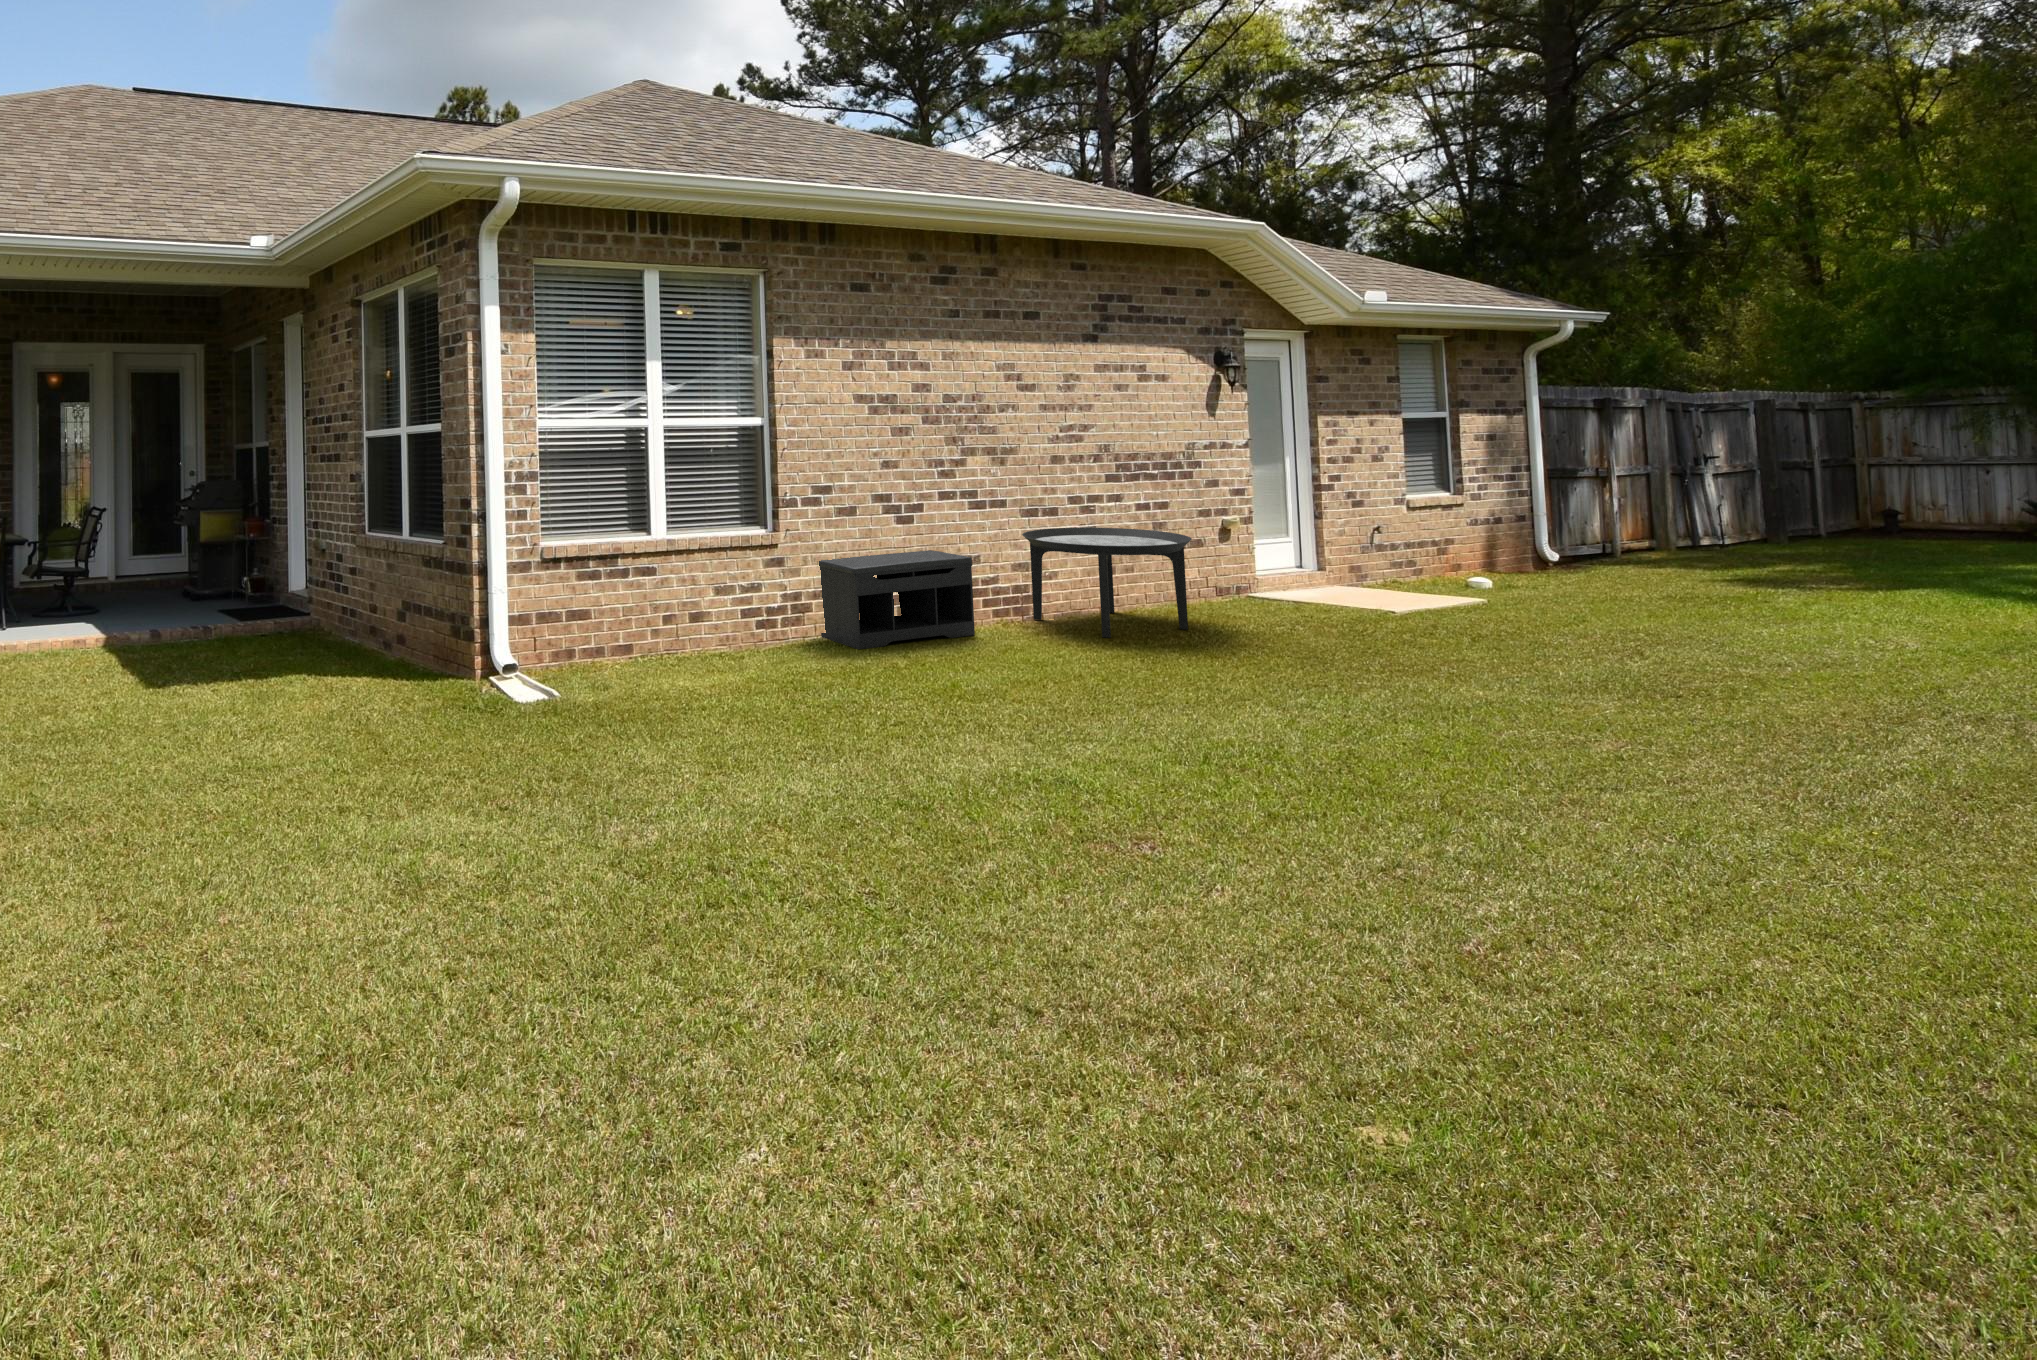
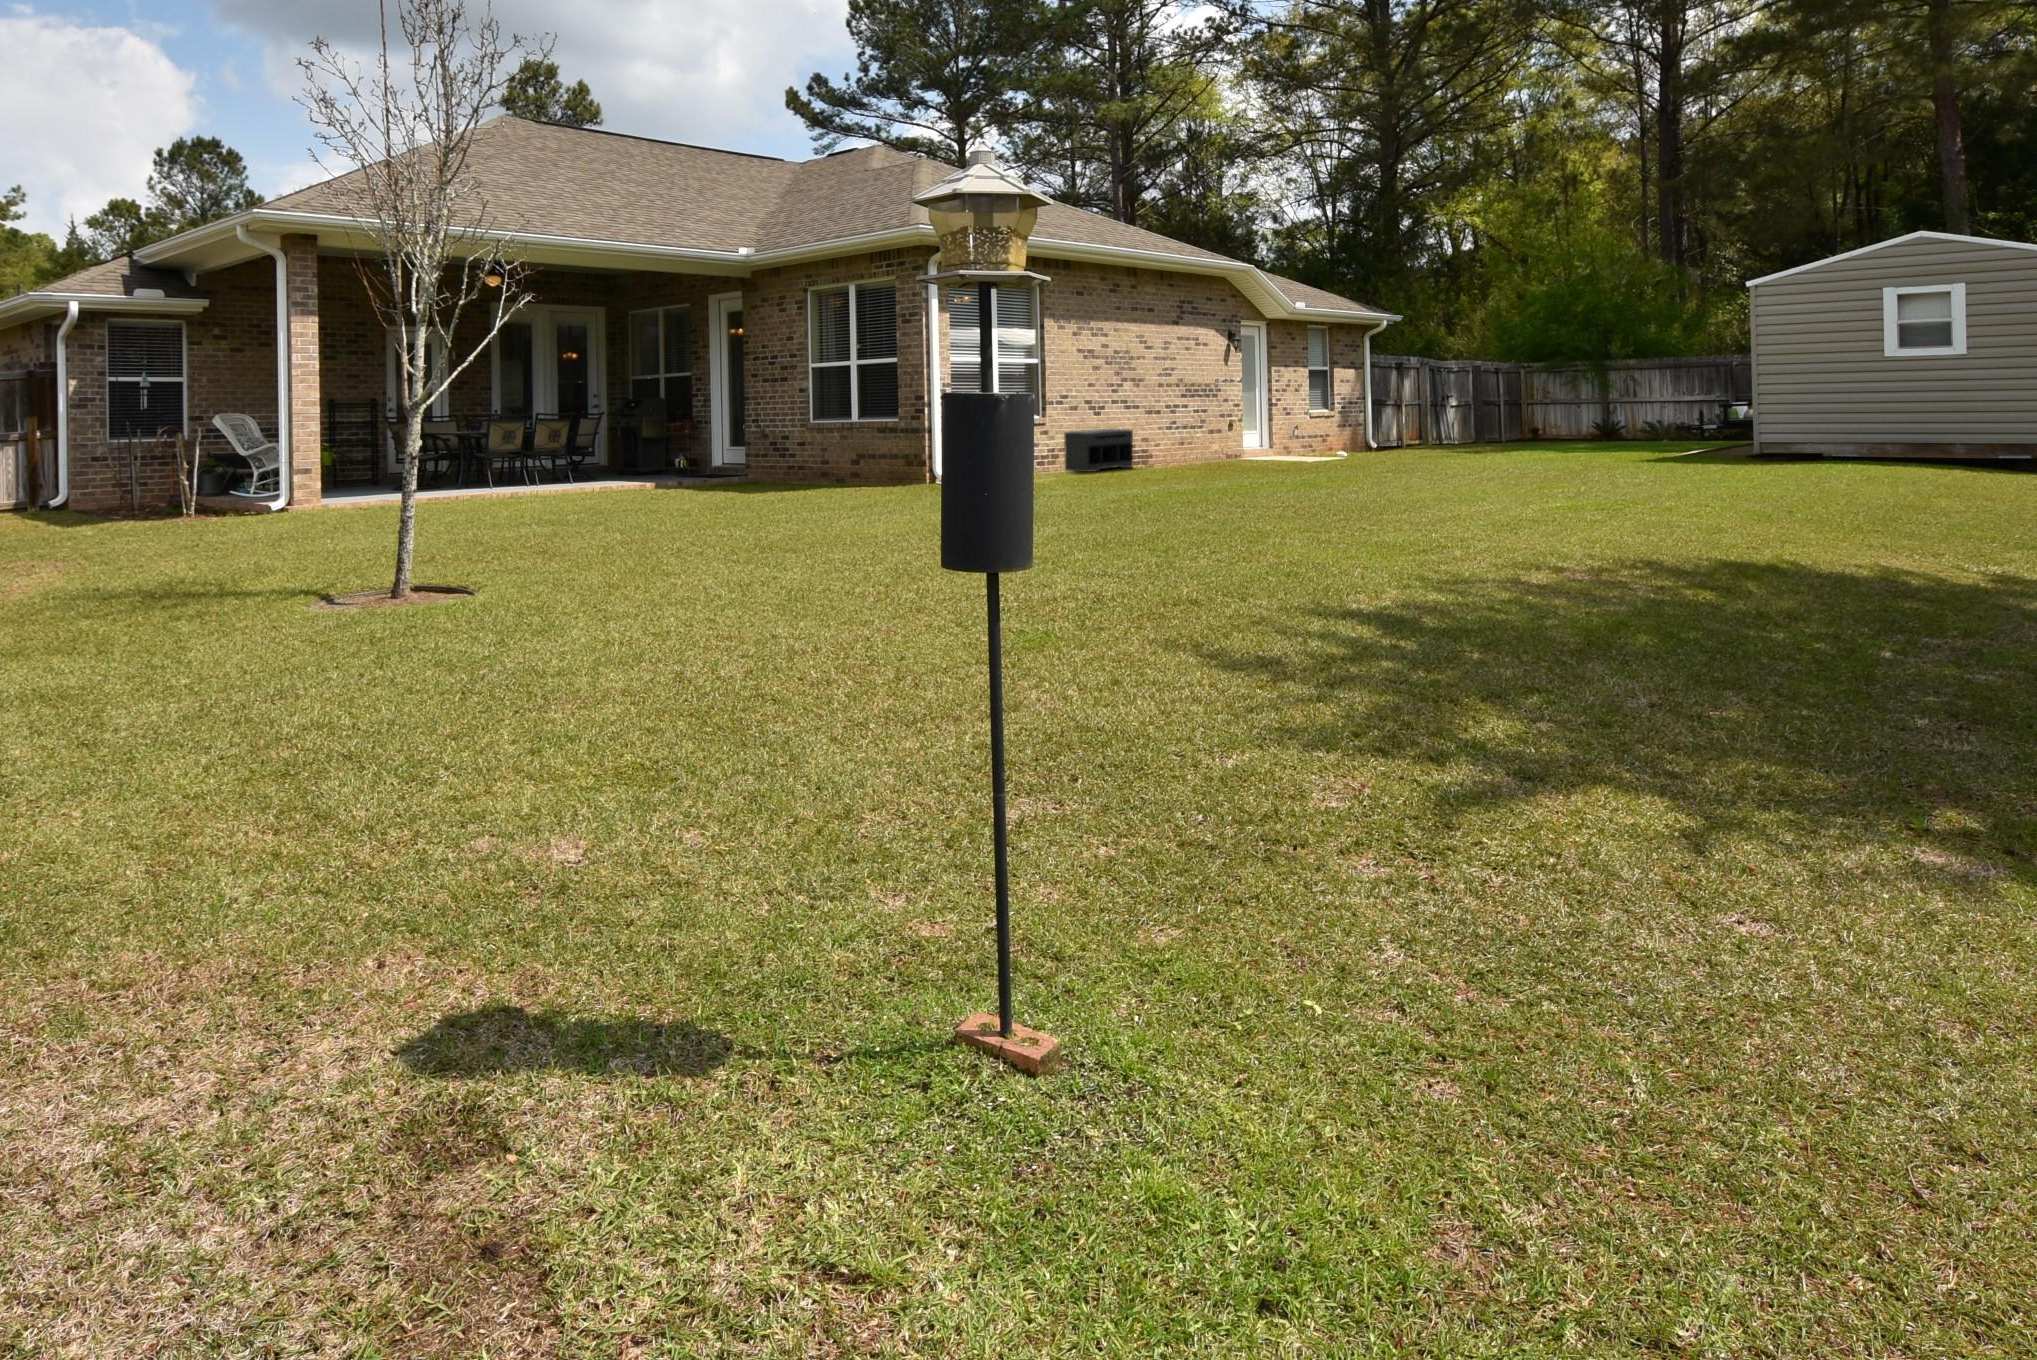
round table: present [1022,528,1192,638] -> none [1150,419,1225,466]

